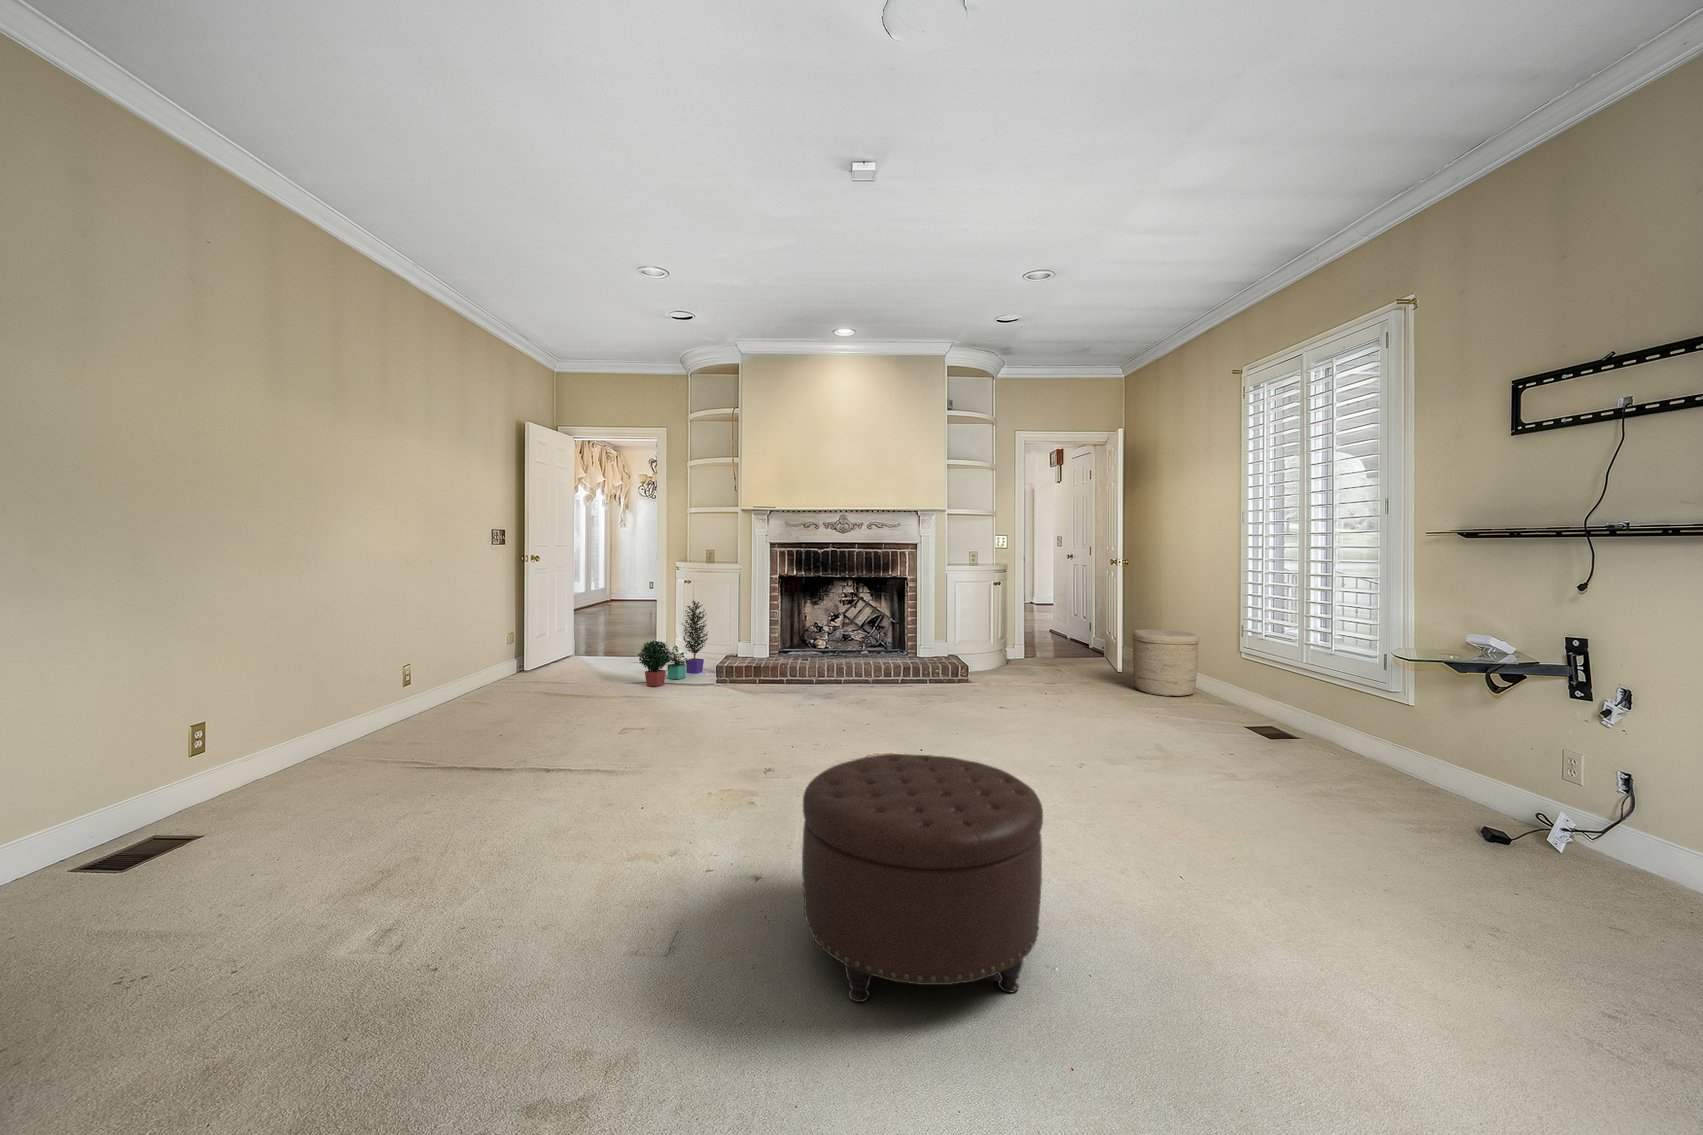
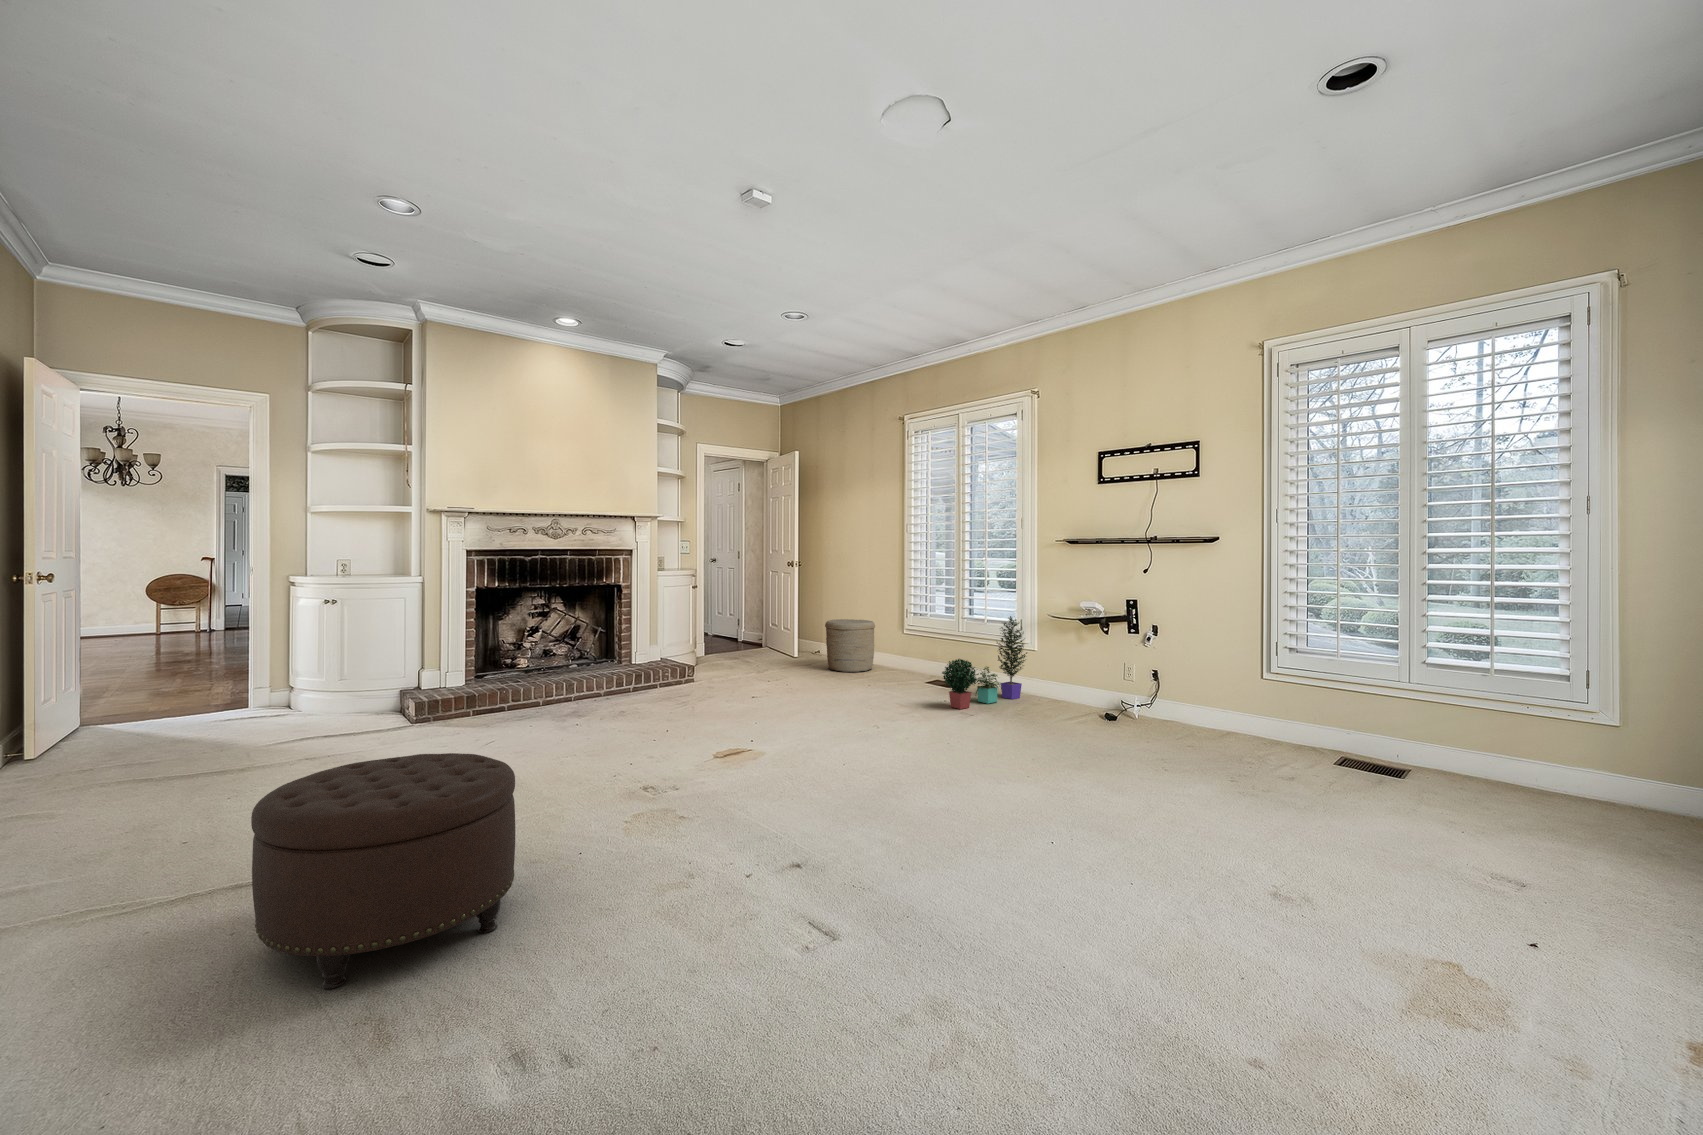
potted plant: present [638,600,708,687] -> present [942,616,1027,709]
ottoman: present [802,754,1043,1002] -> present [251,753,515,989]

